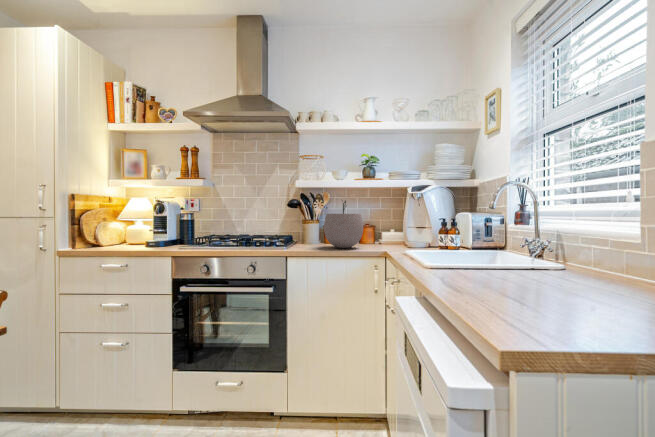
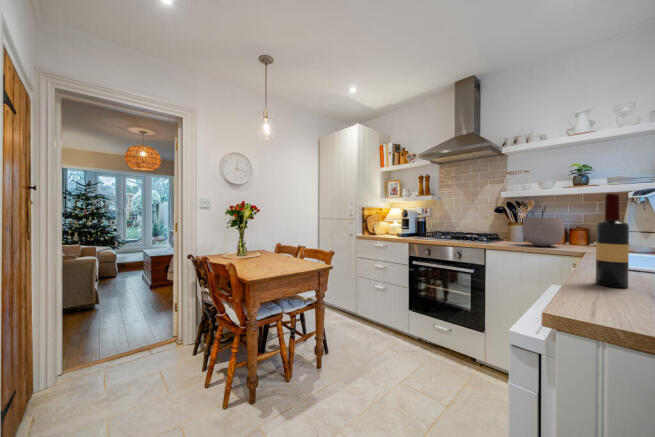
wine bottle: none [468,185,499,302] -> present [596,193,629,288]

